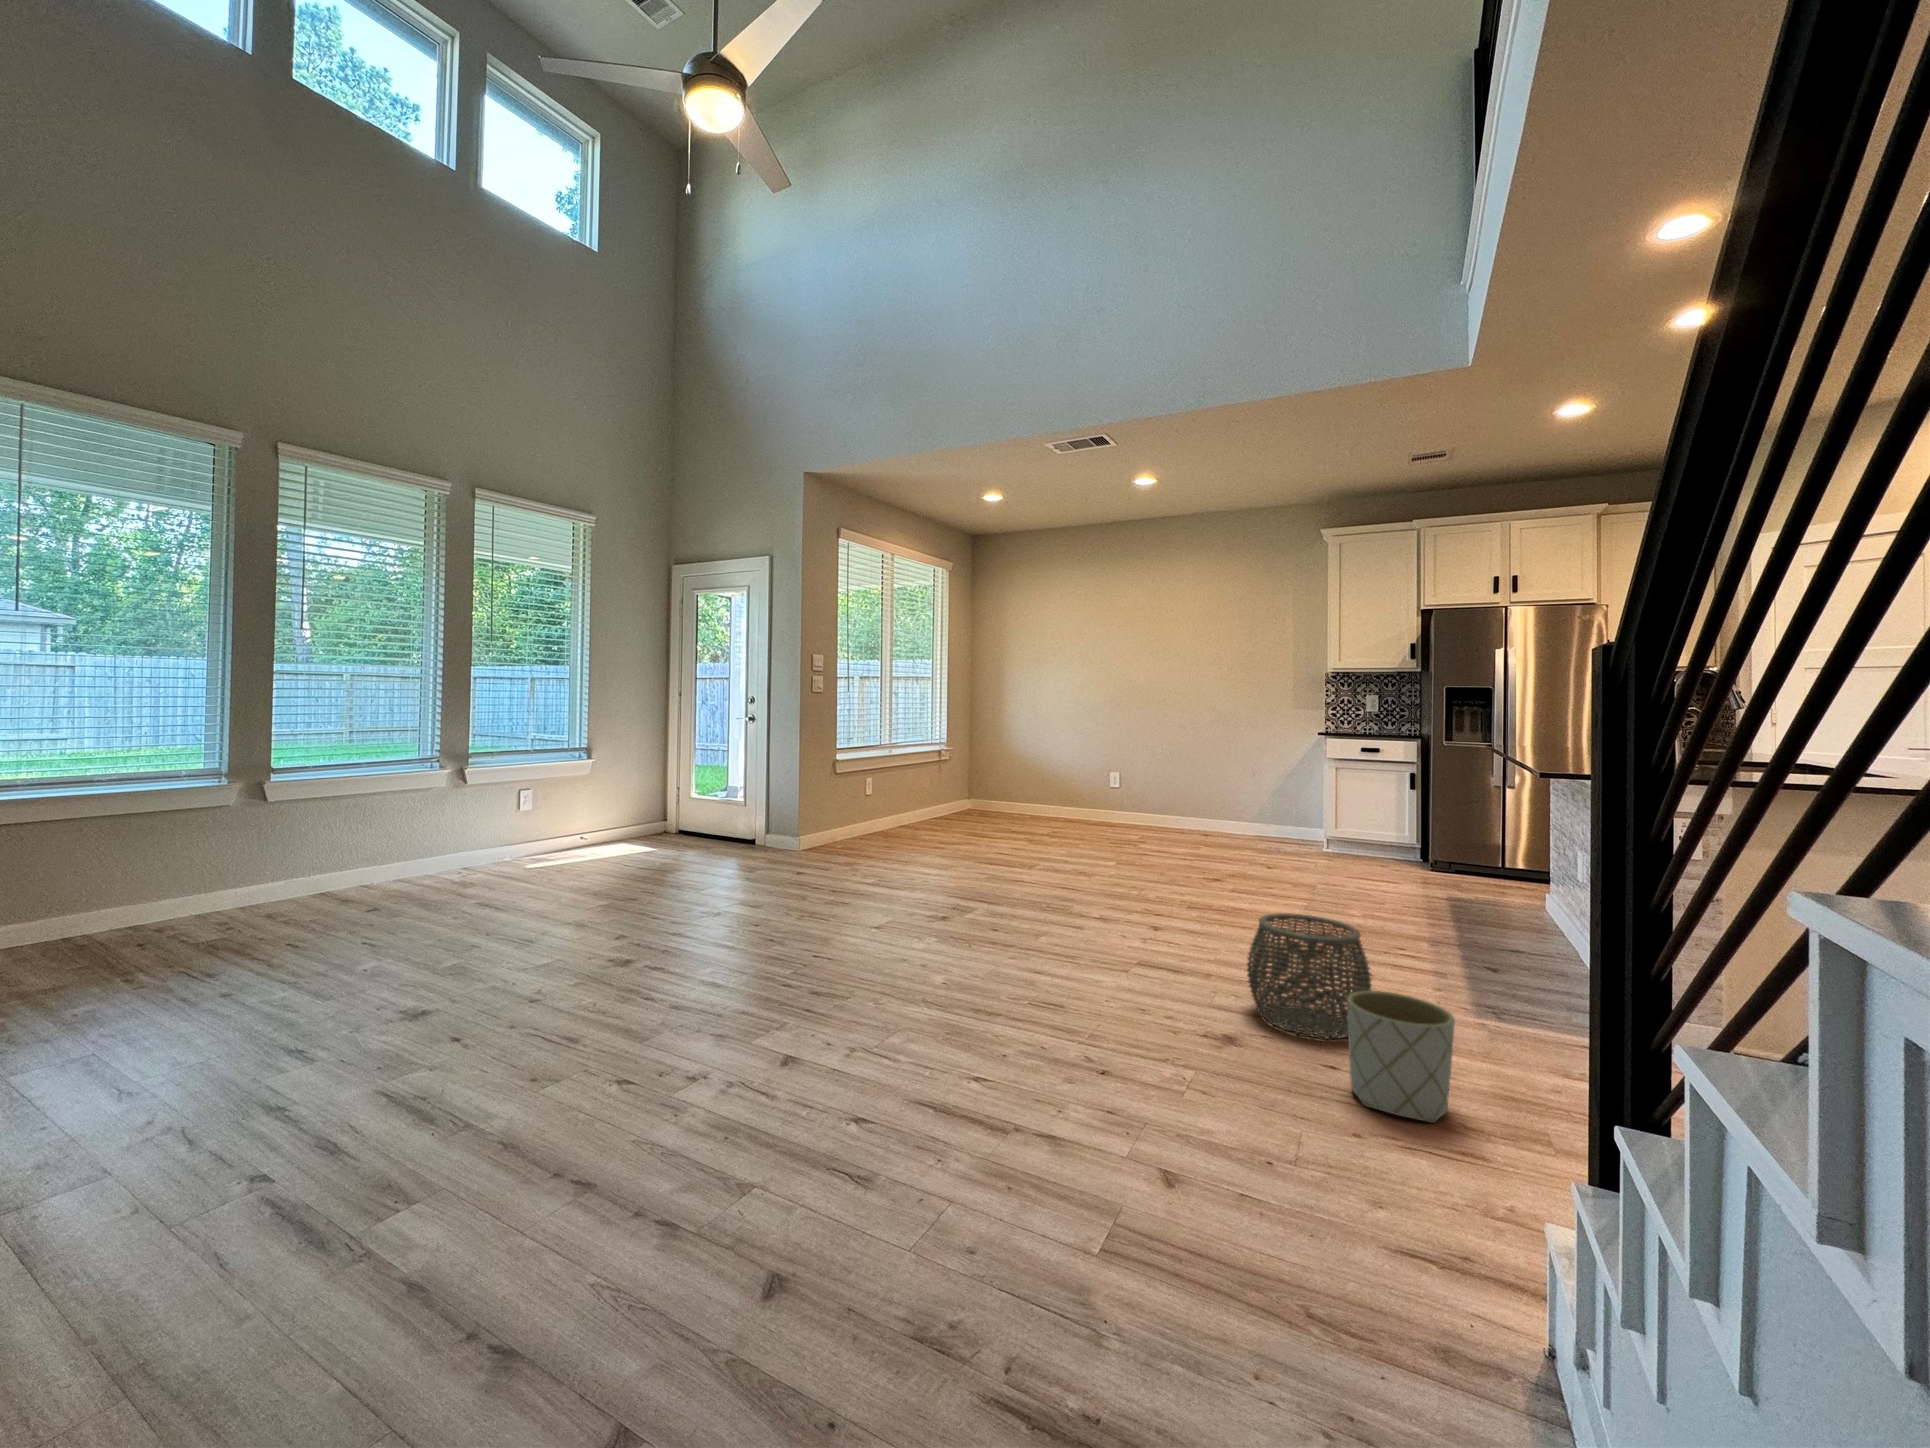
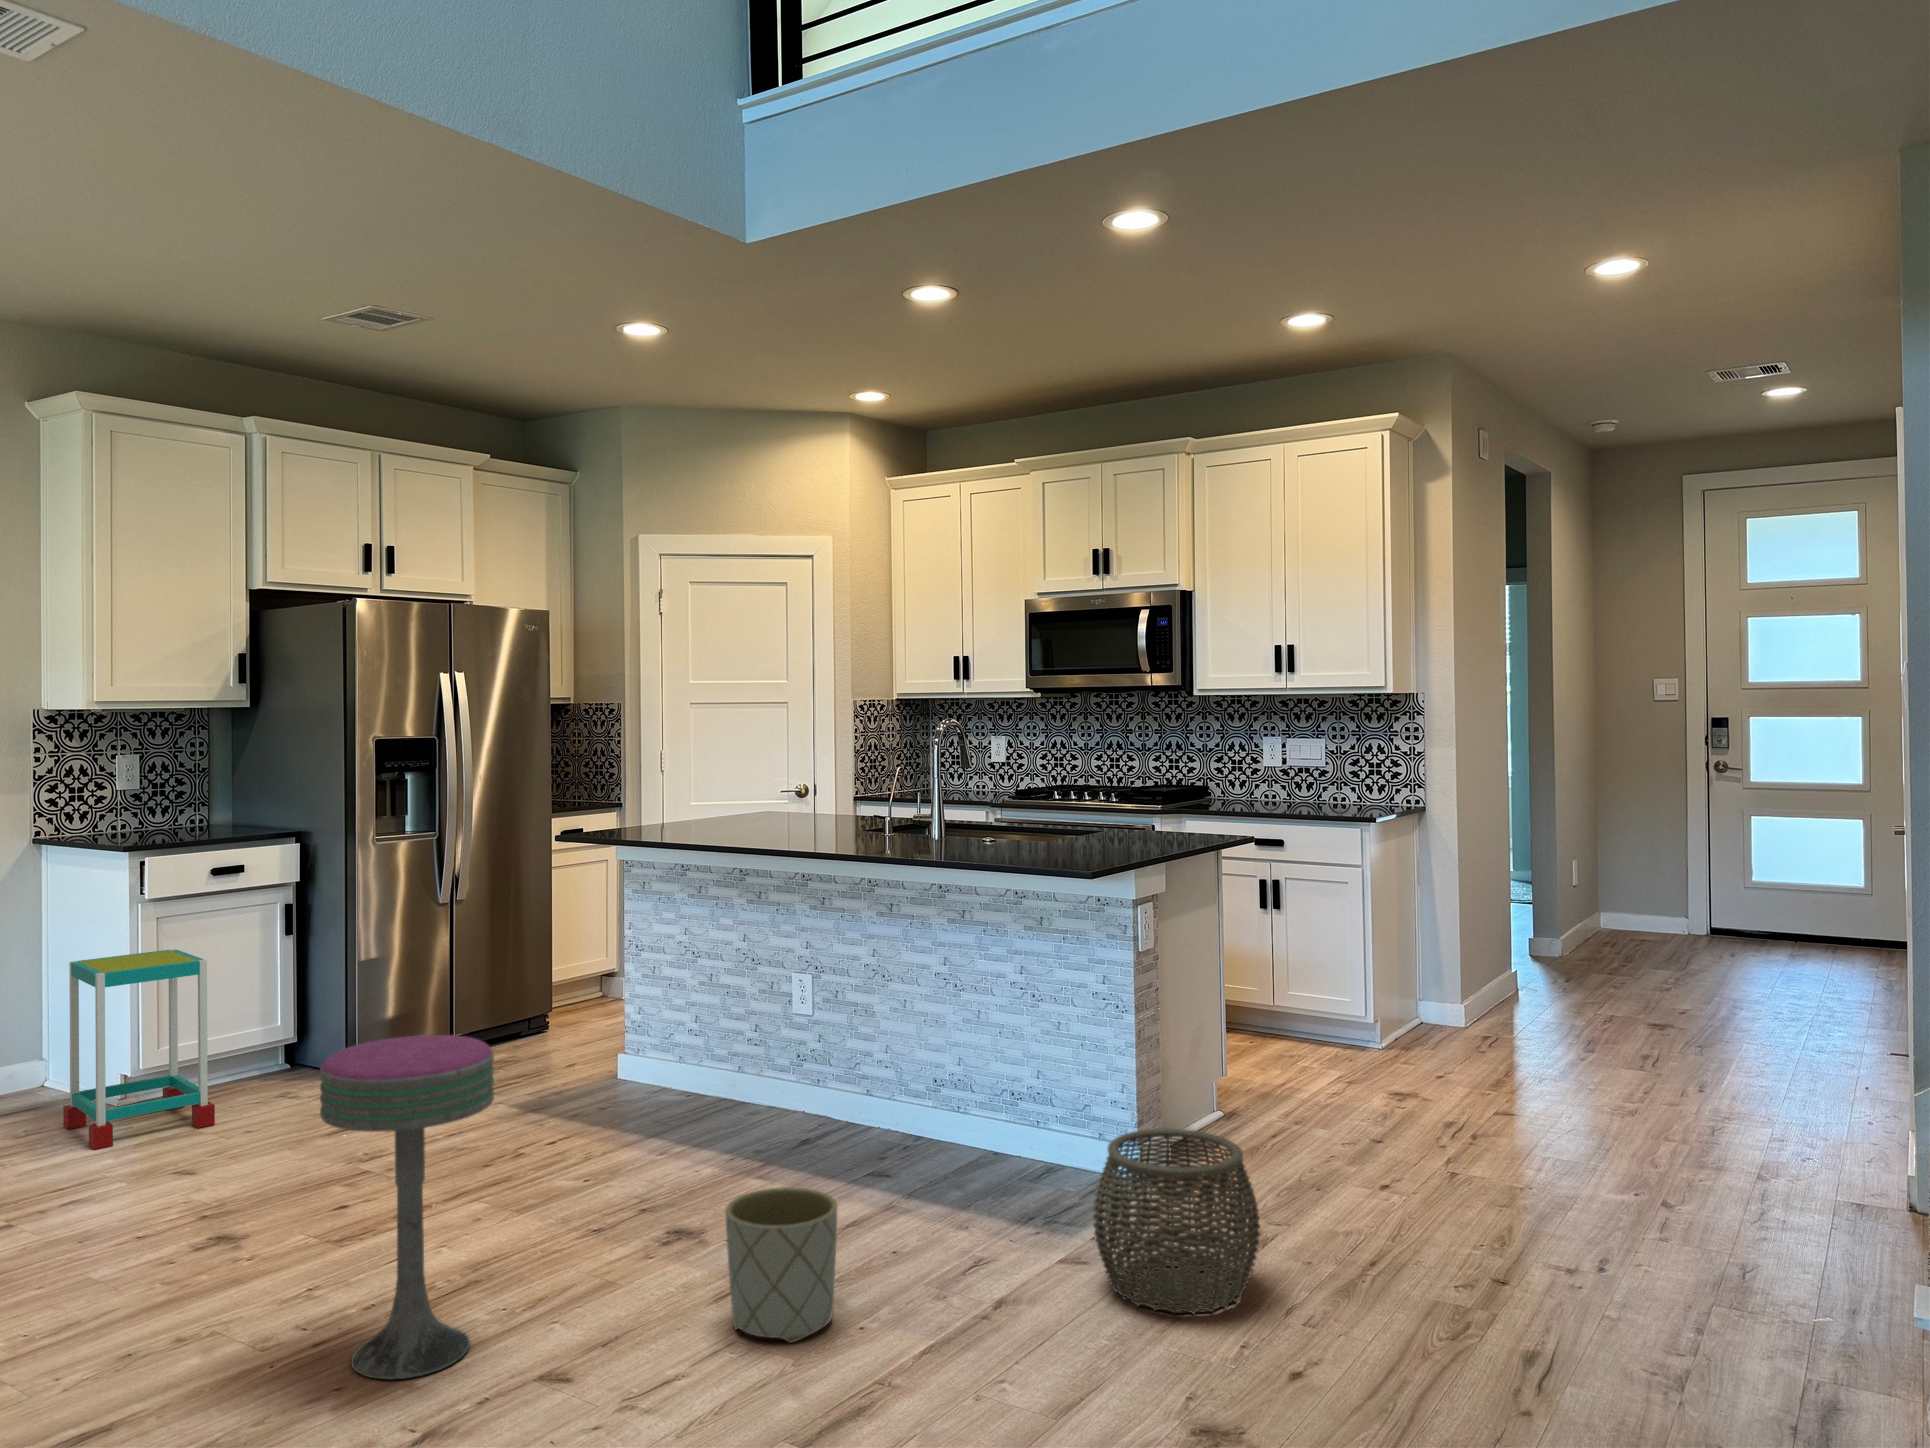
bar stool: none [1085,778,1151,902] -> present [320,1035,494,1380]
side table: none [1267,779,1339,864] -> present [63,949,215,1149]
planter: present [1347,991,1455,1123] -> present [725,1187,838,1343]

